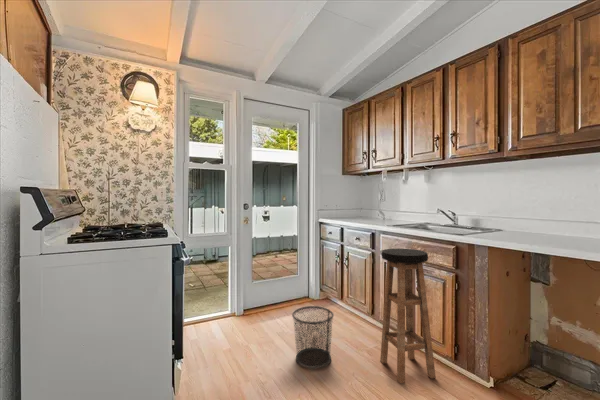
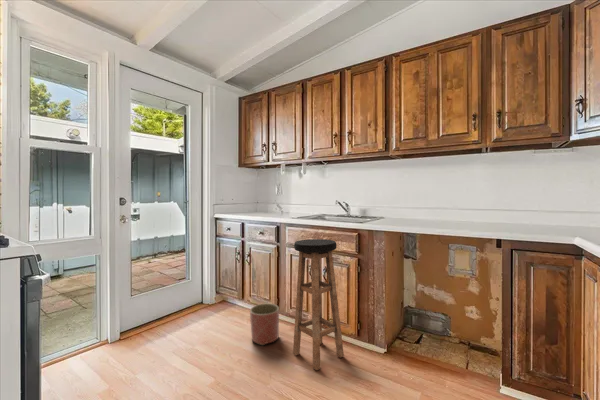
waste bin: present [292,306,334,368] -> none [198,311,246,382]
planter: none [342,307,370,346] -> present [250,304,279,345]

